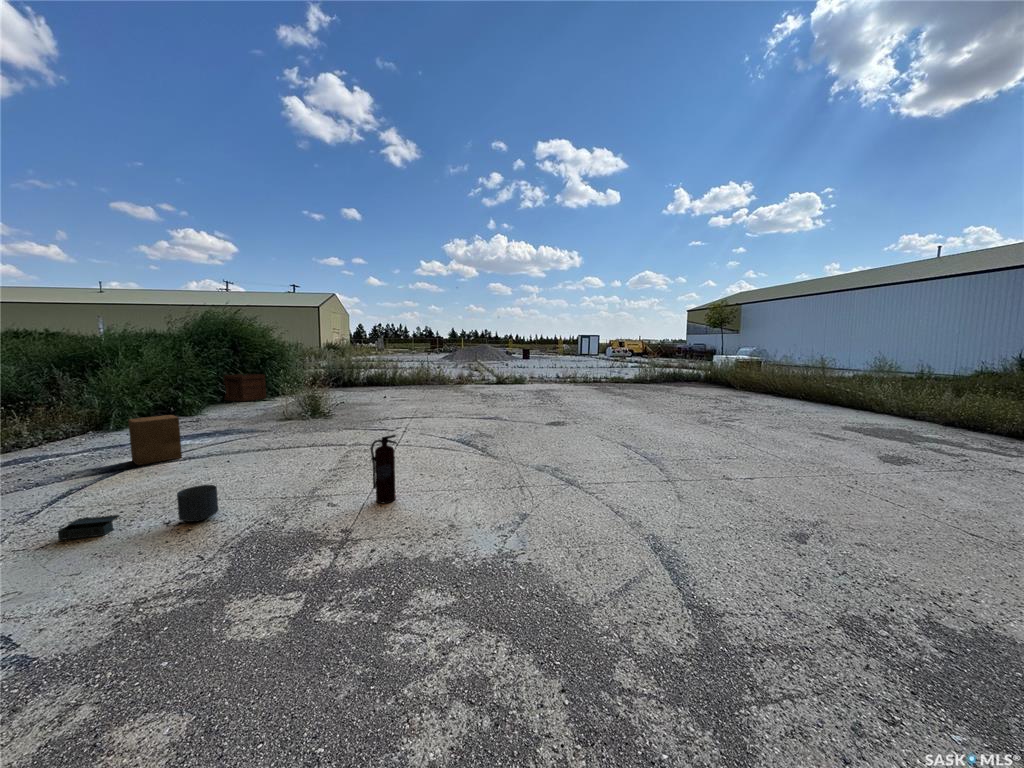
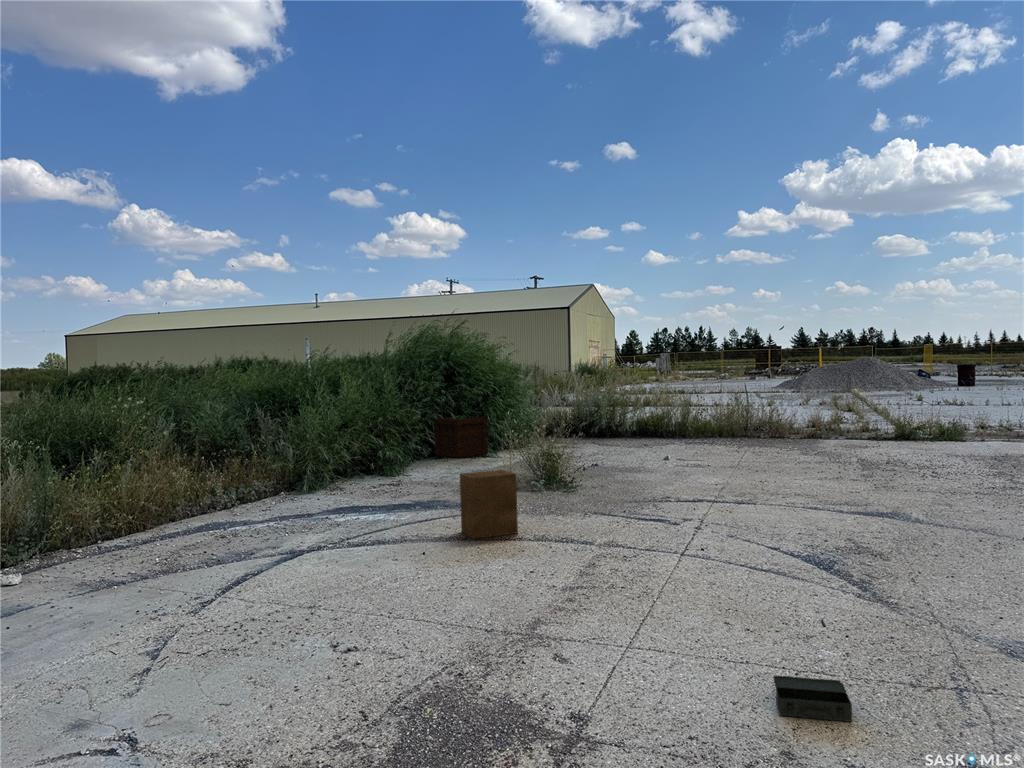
cardboard box: present [128,415,182,465] -> present [460,470,518,539]
fire extinguisher: present [371,435,397,503] -> none [628,538,679,674]
planter: present [177,485,218,522] -> none [346,592,396,649]
toolbox: present [58,515,120,540] -> present [773,676,852,722]

